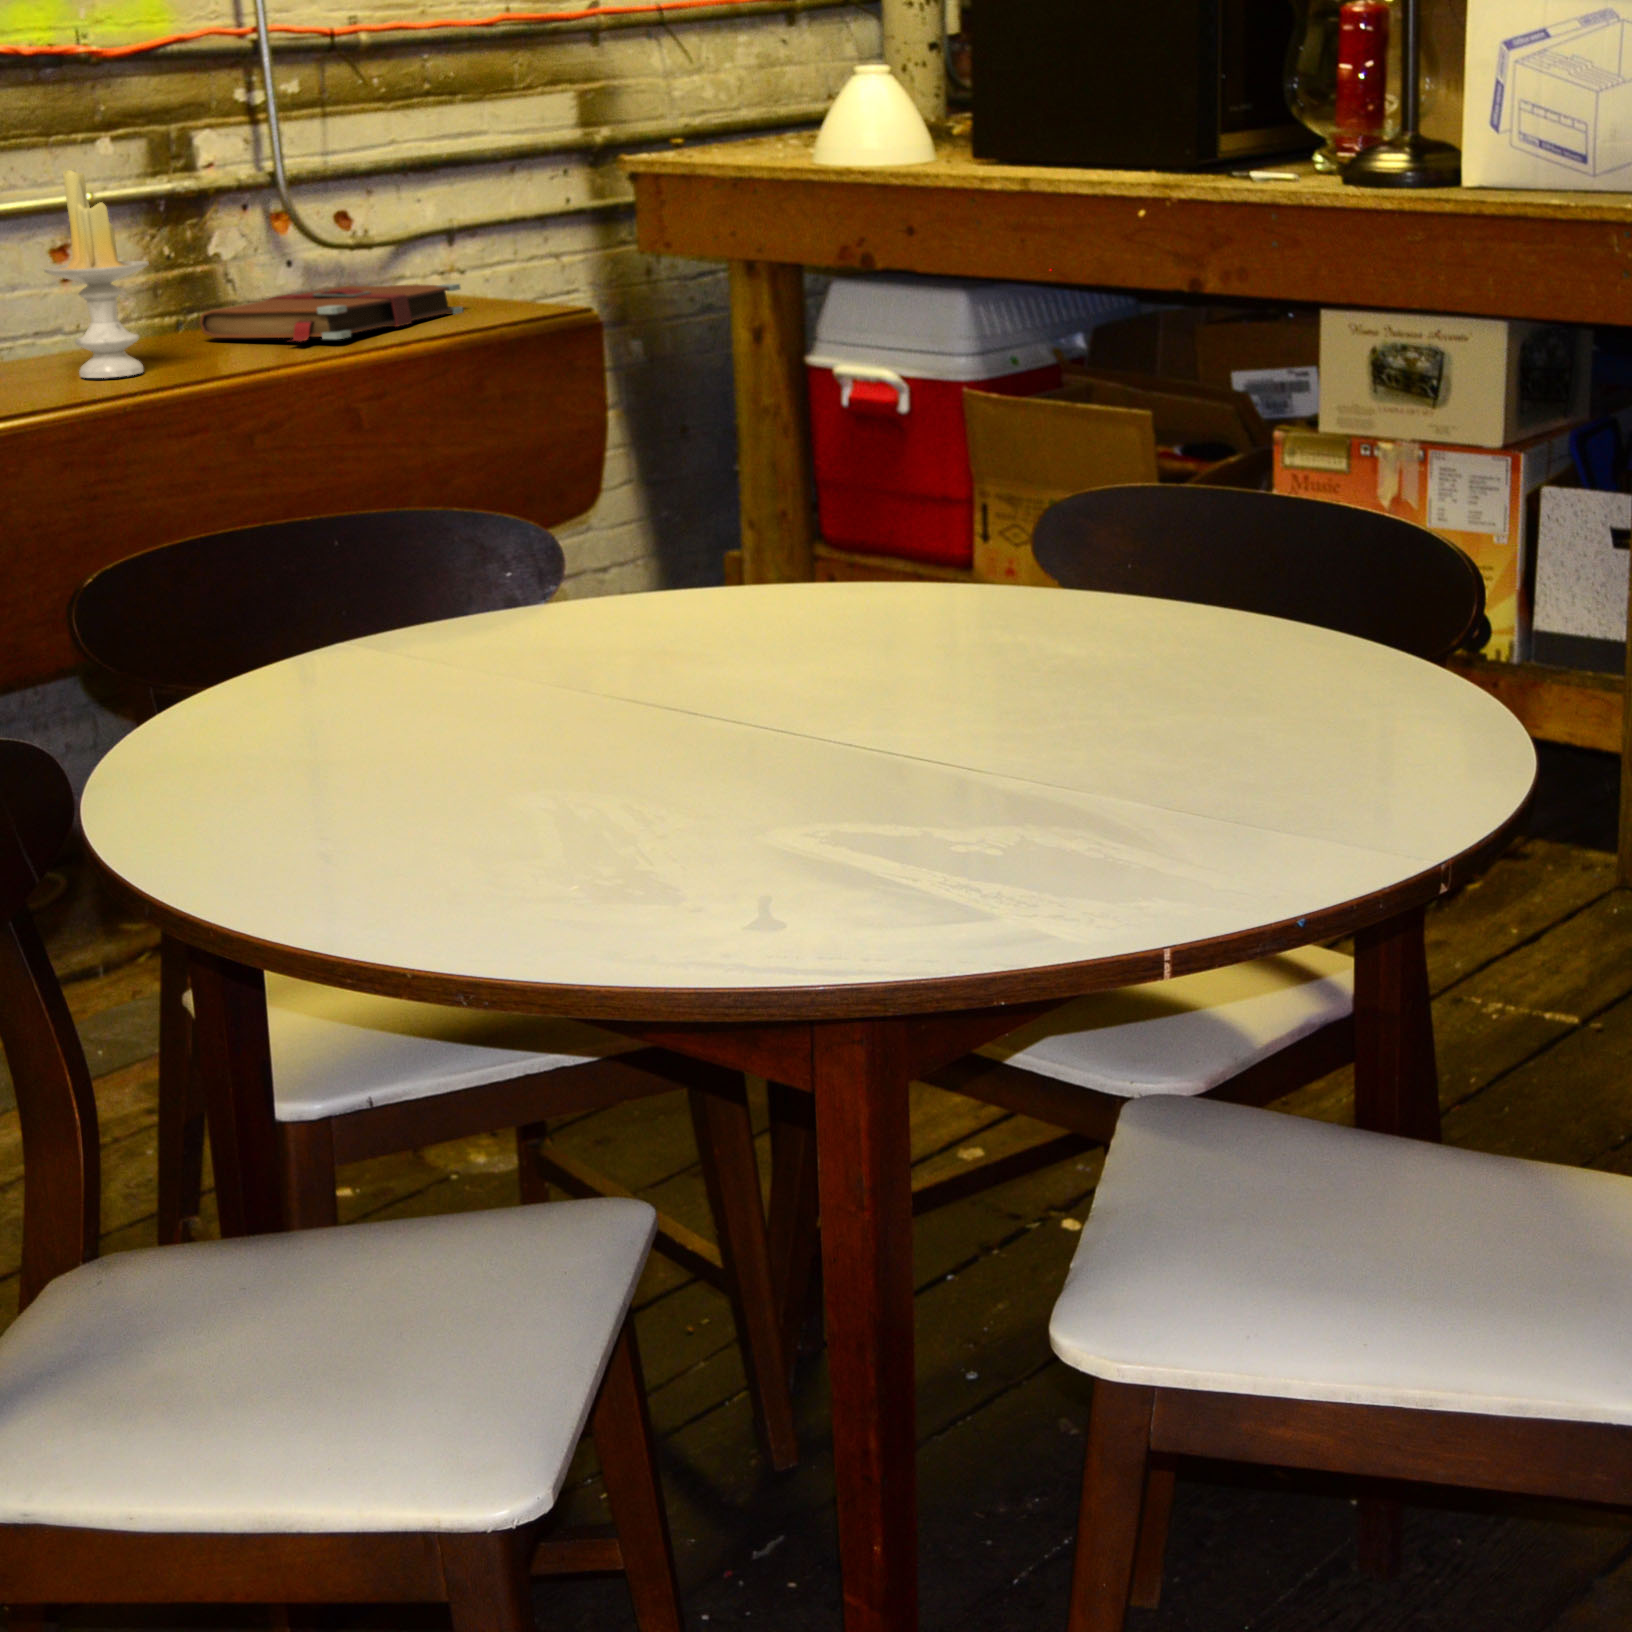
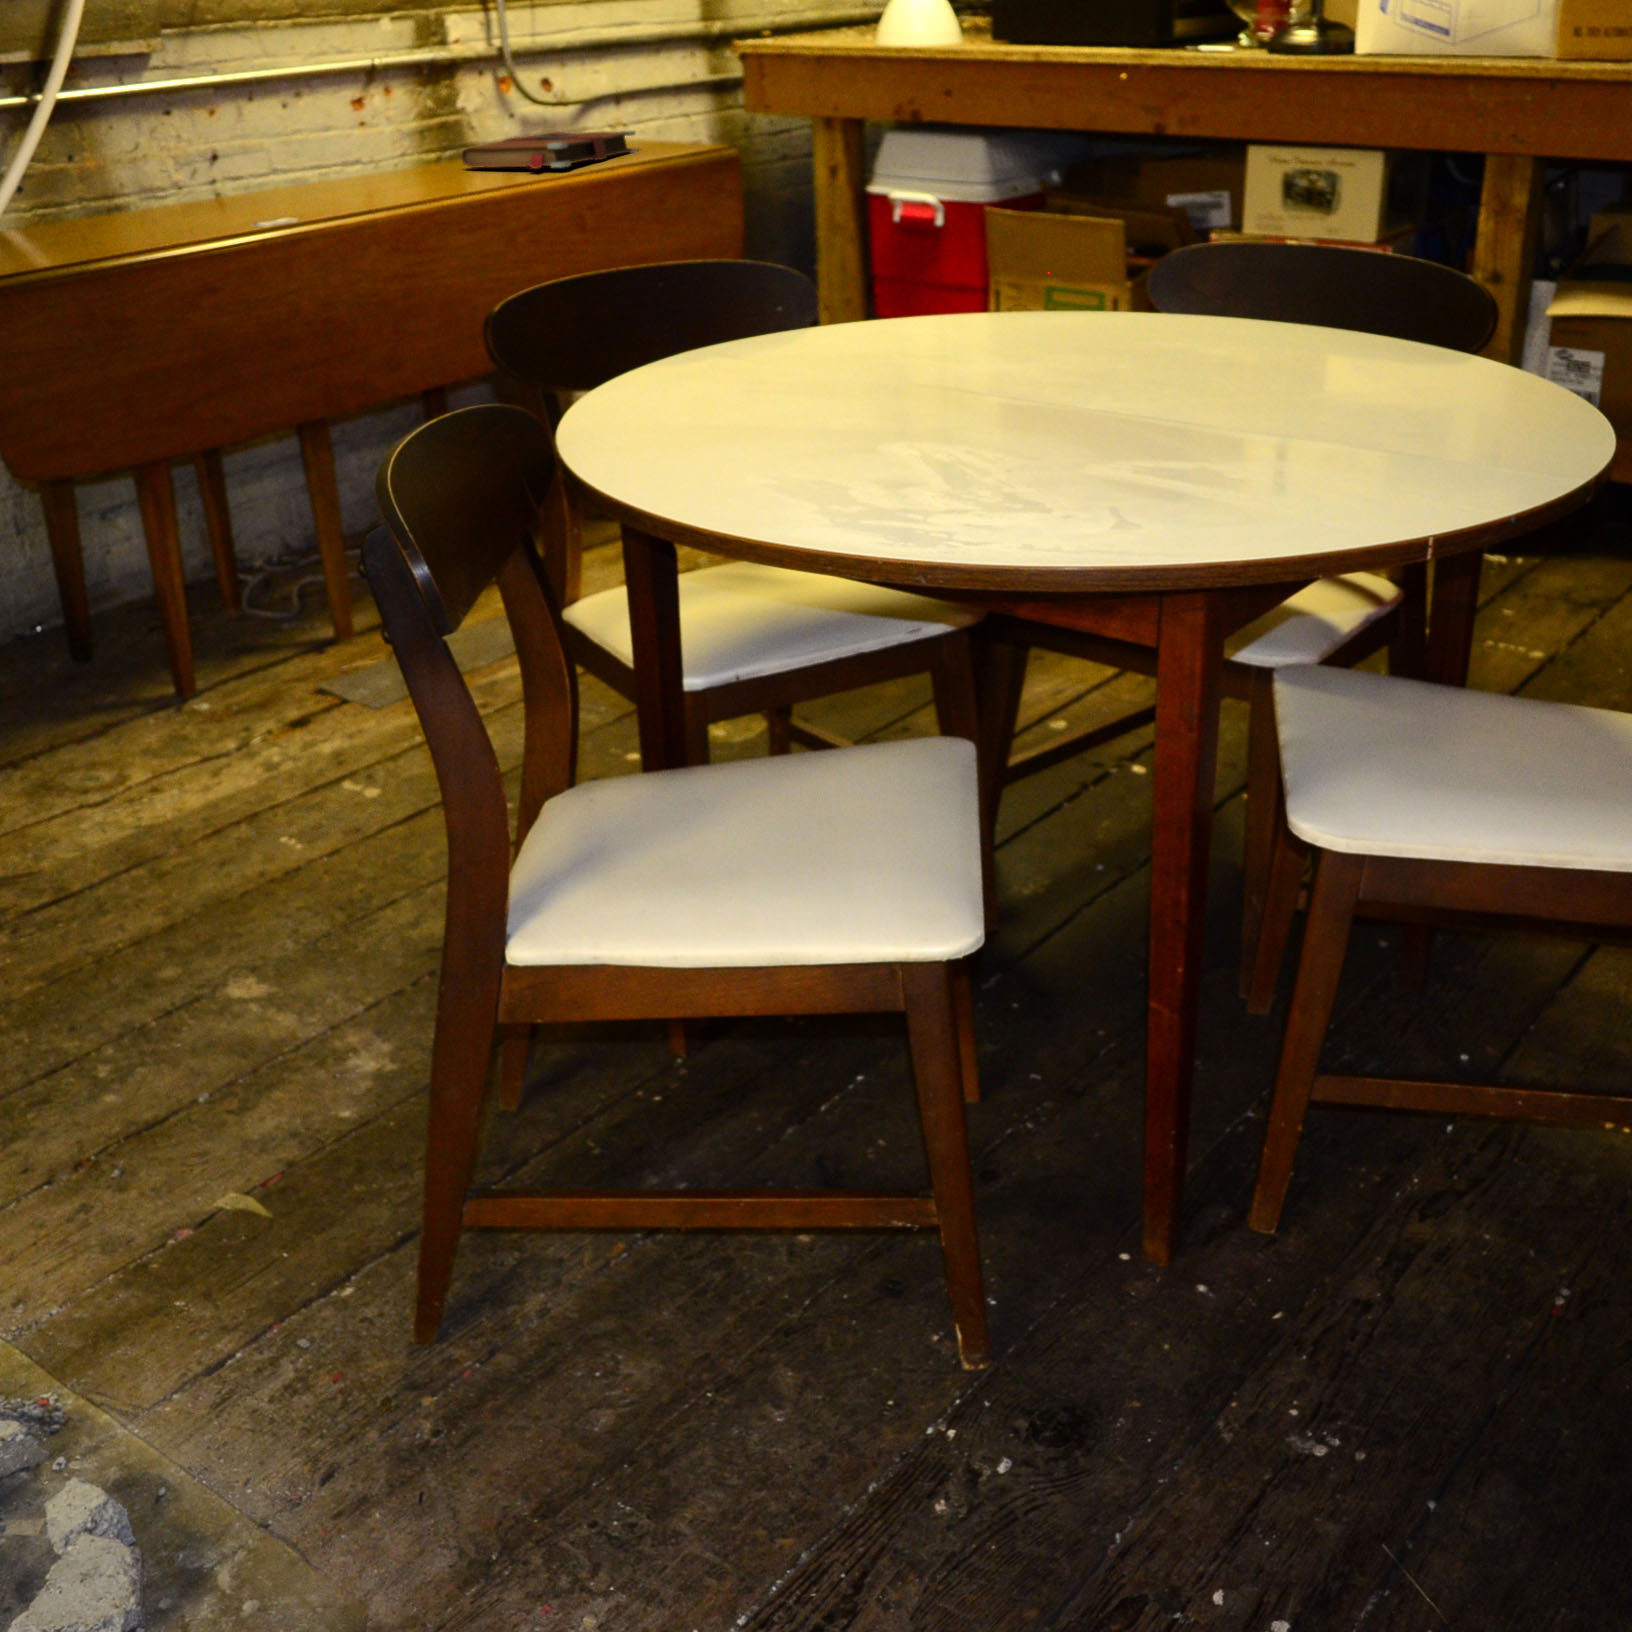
candle: present [44,170,149,378] -> none [365,37,437,192]

